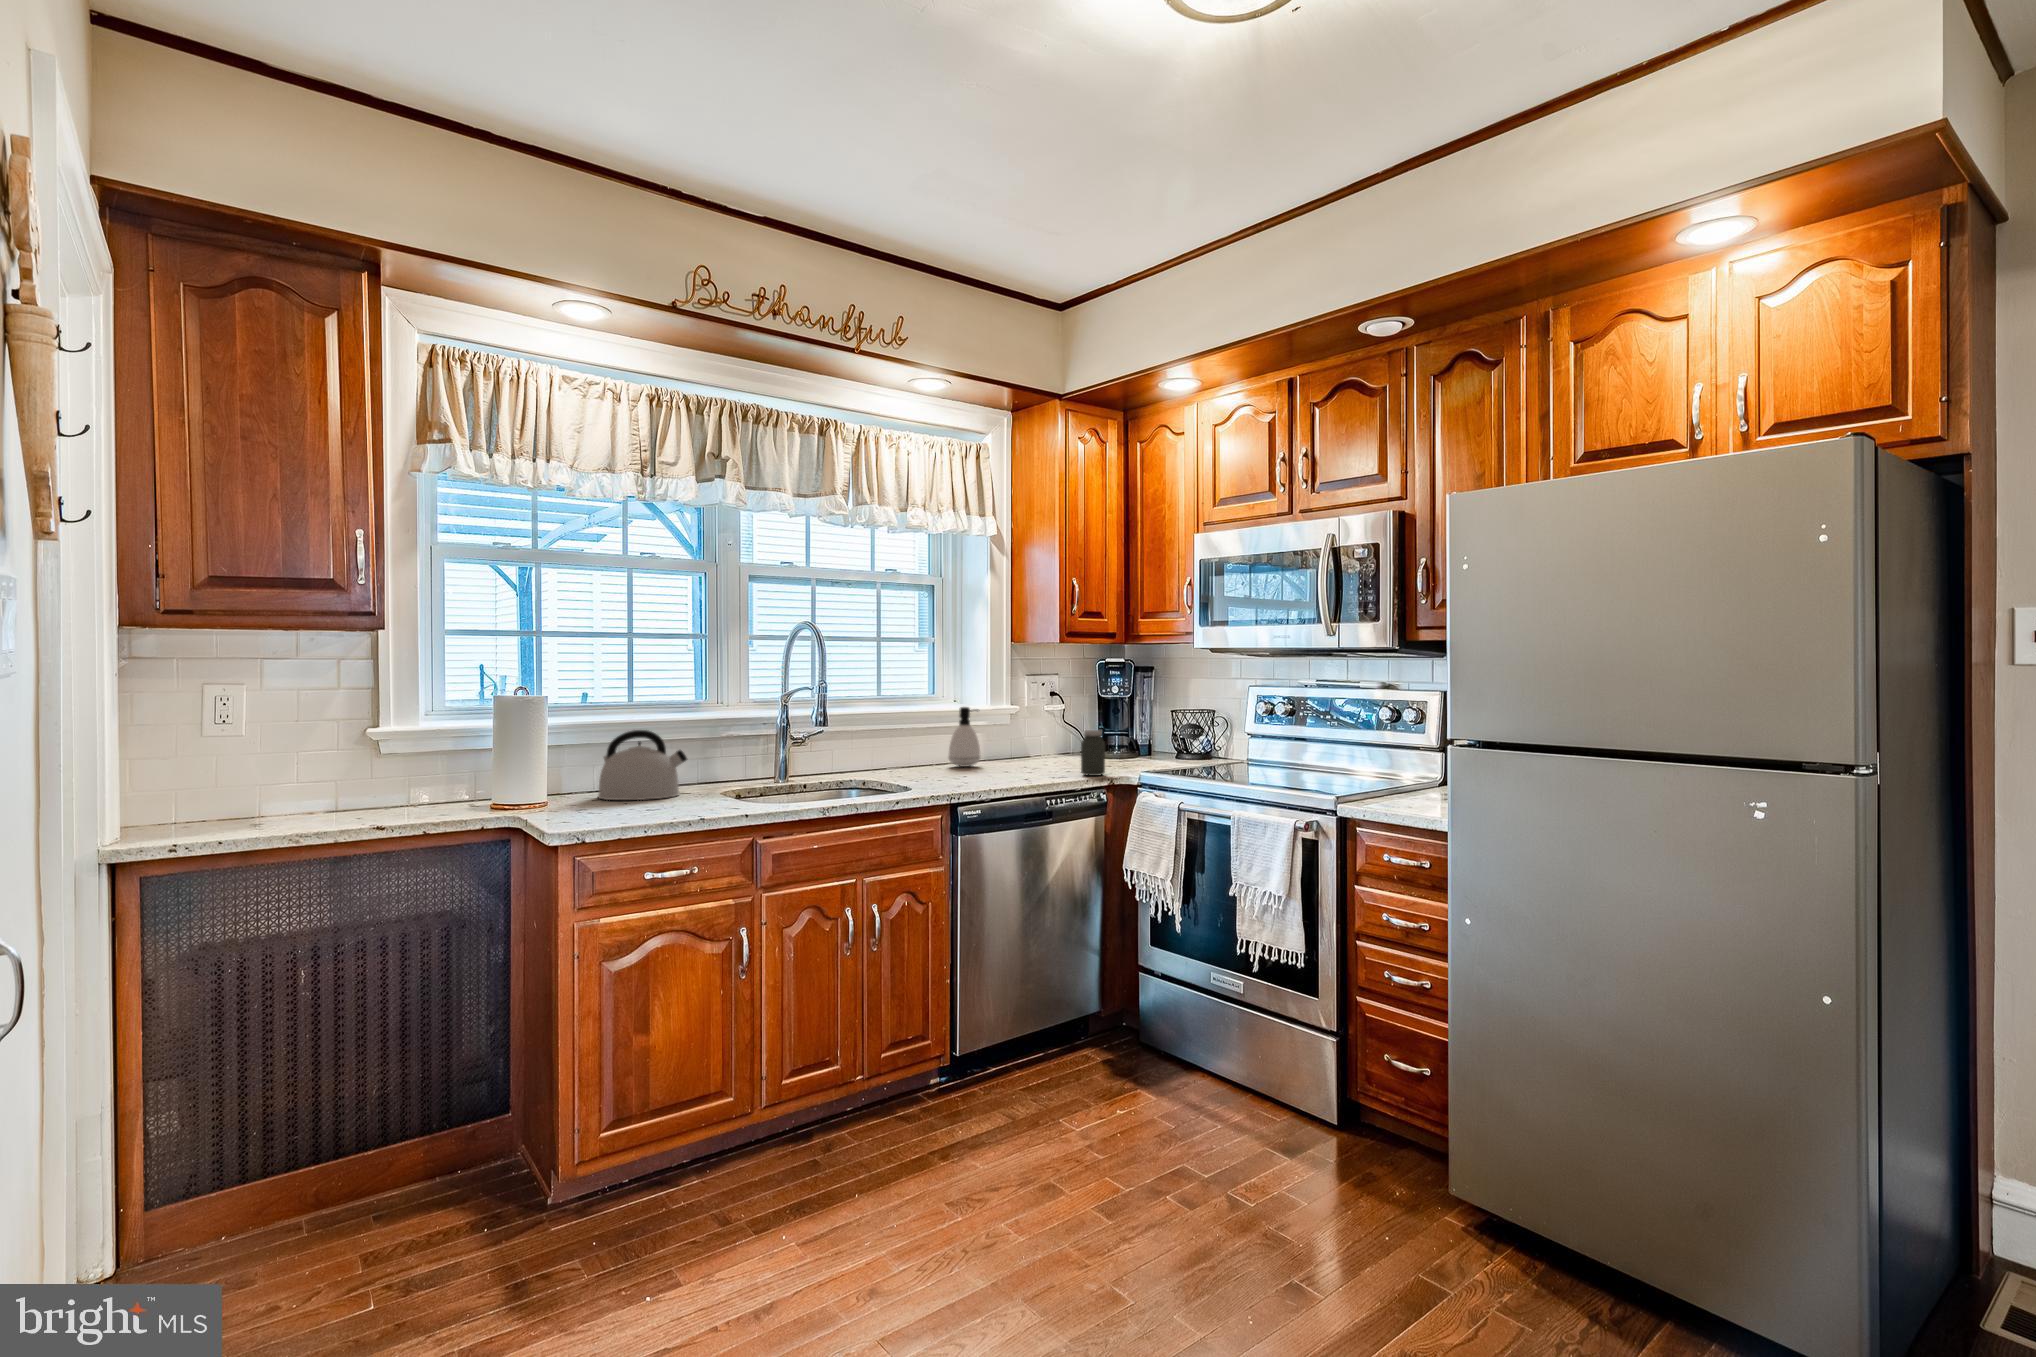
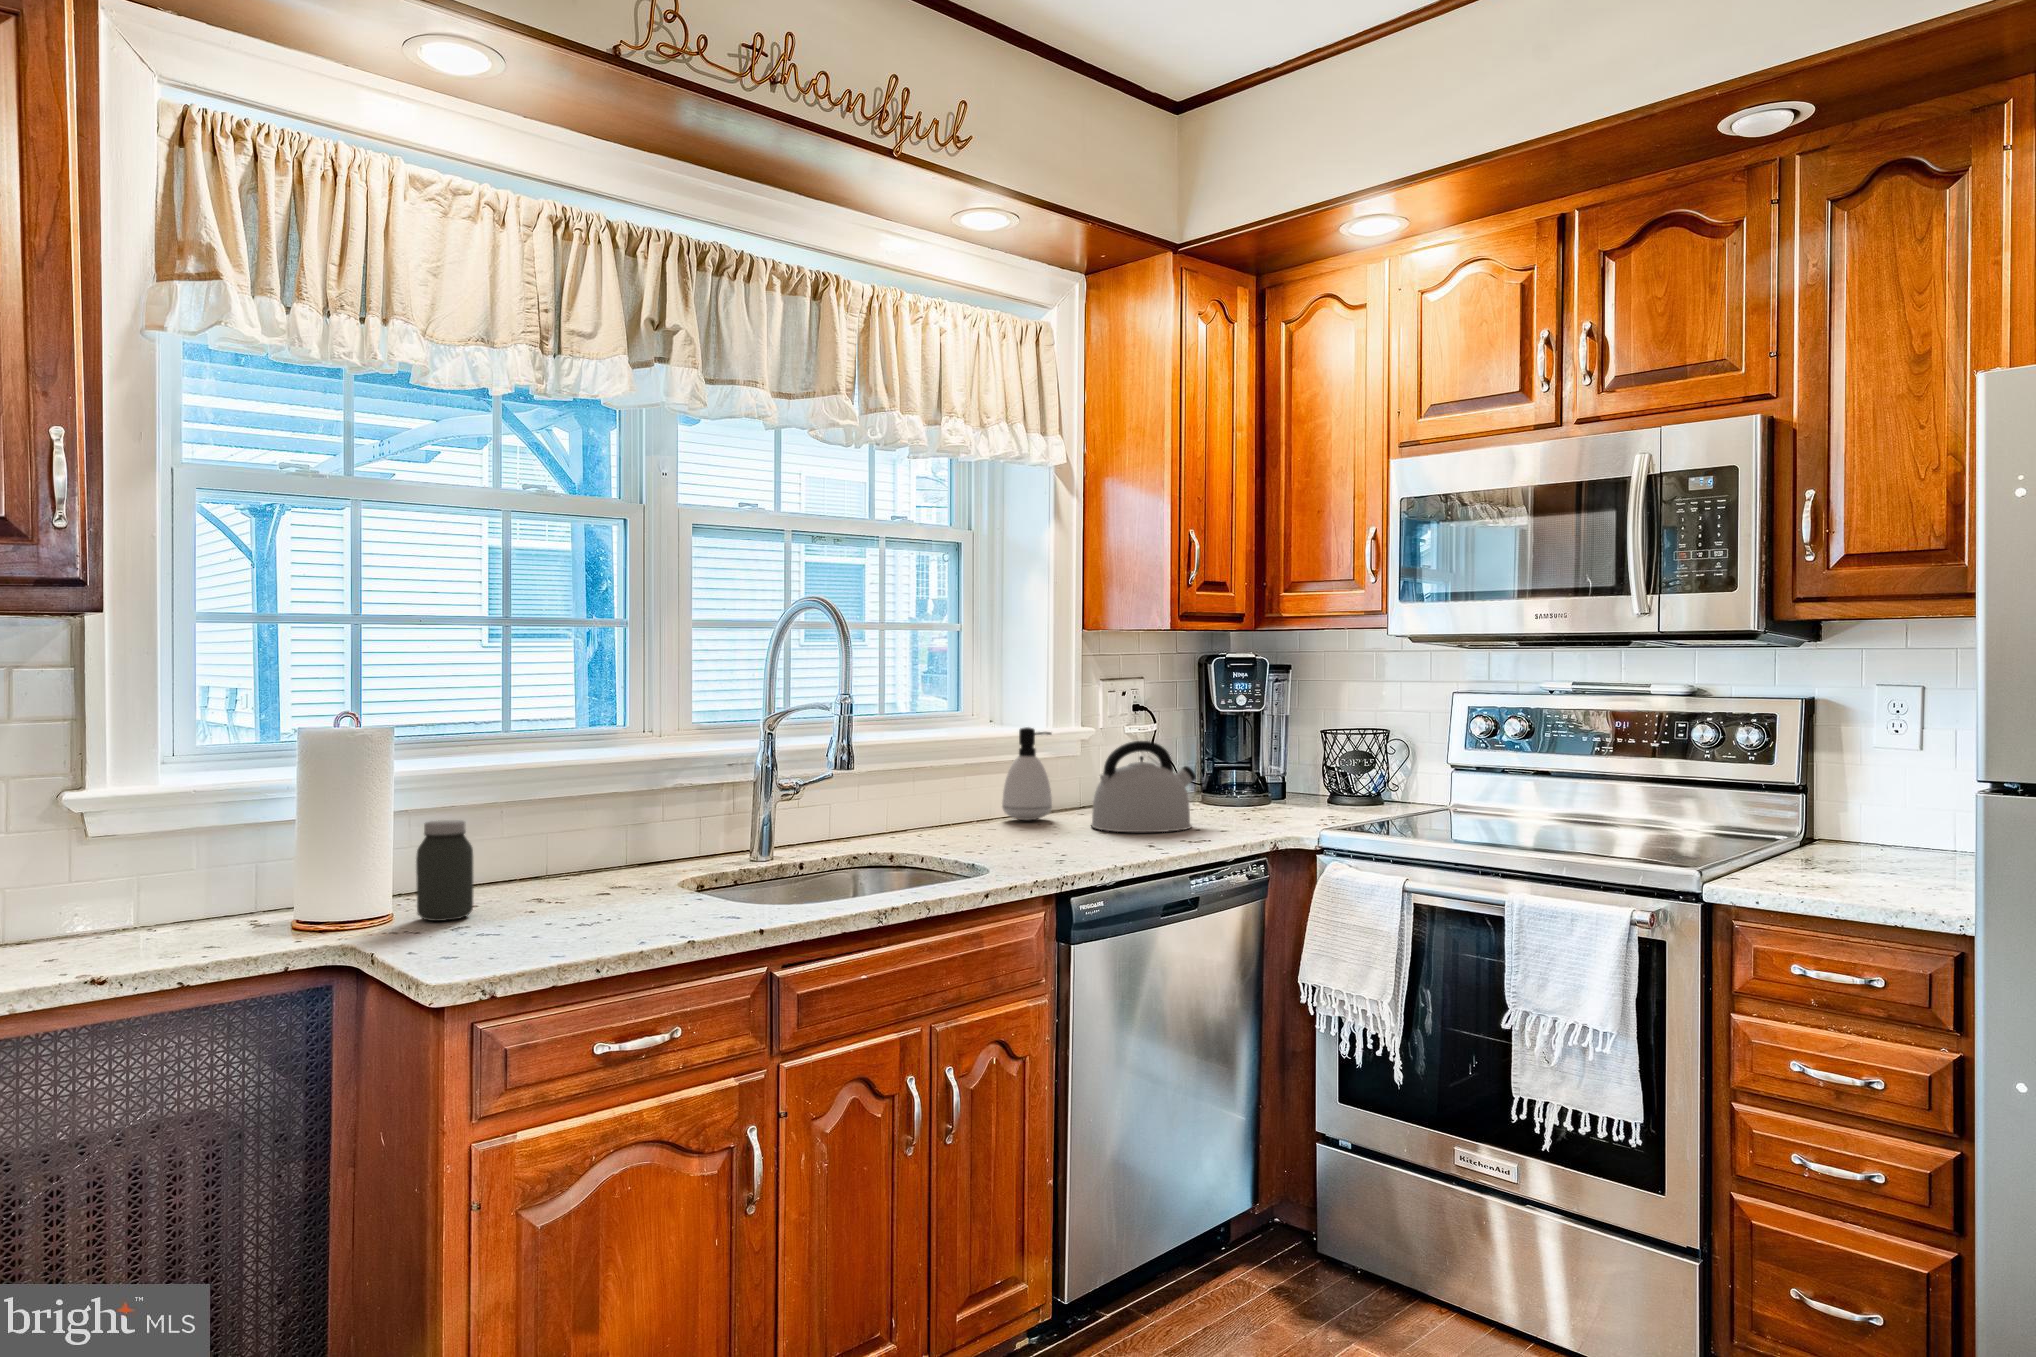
kettle: present [598,730,687,800] -> present [1091,741,1196,832]
jar: present [1081,730,1105,776] -> present [416,820,473,921]

